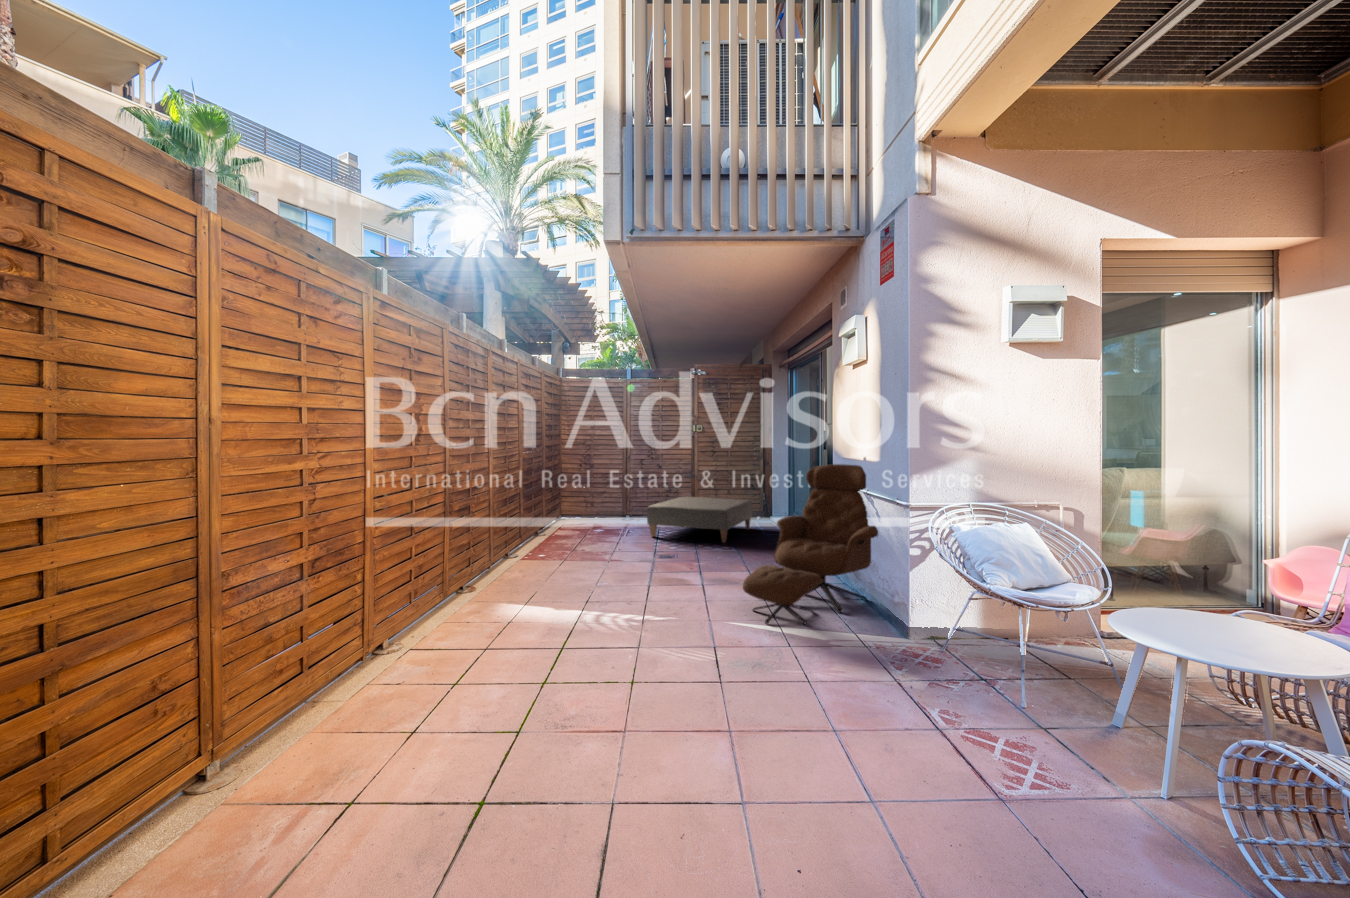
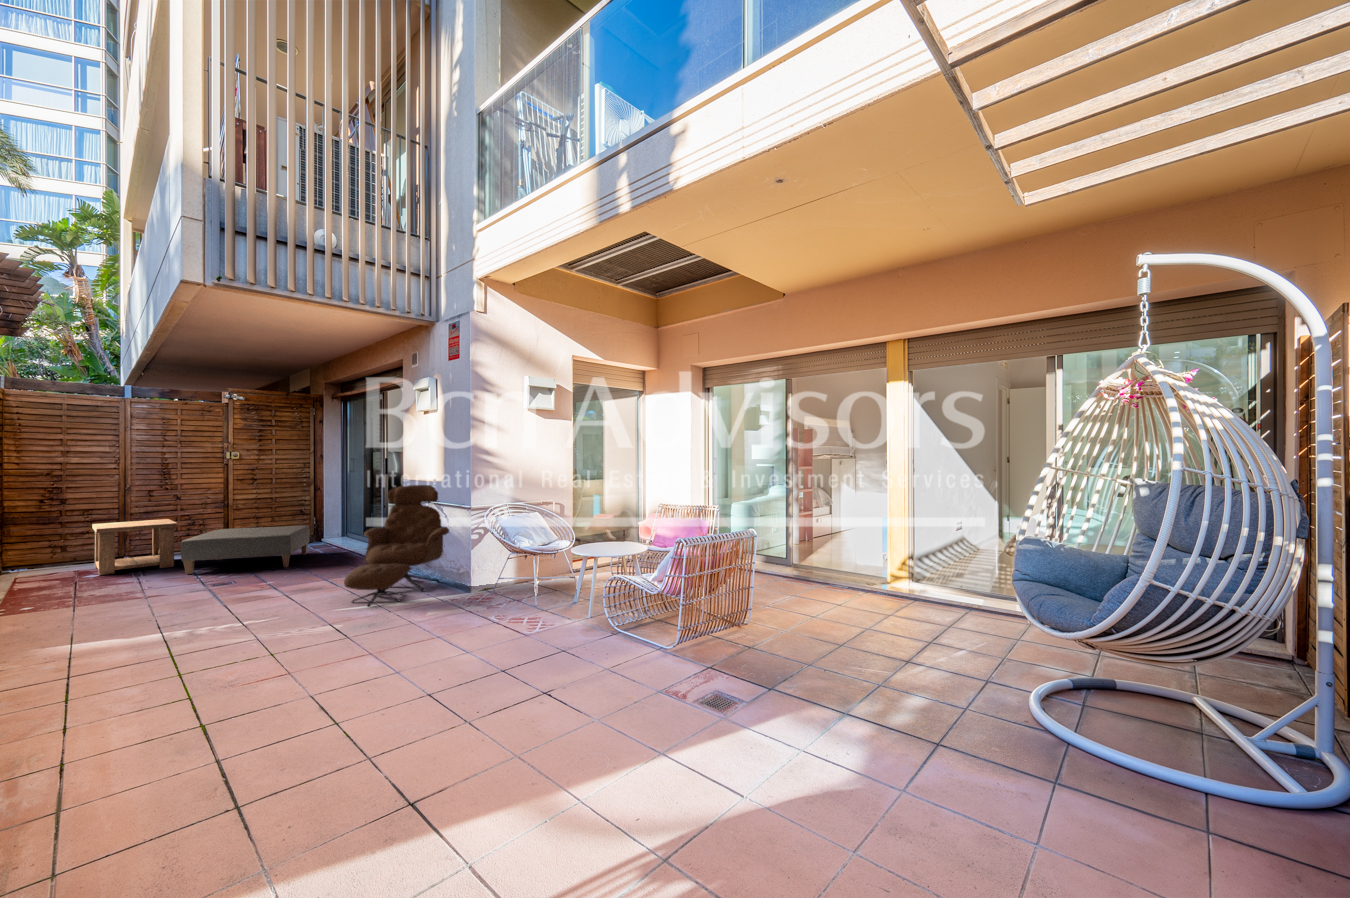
side table: none [602,484,653,528] -> present [92,519,177,575]

